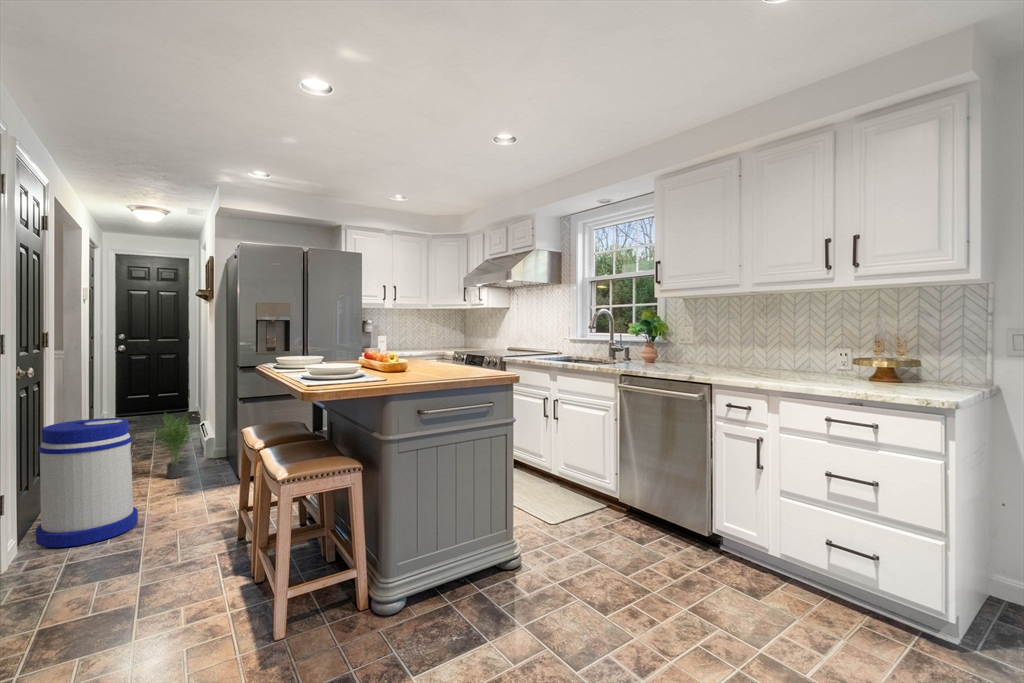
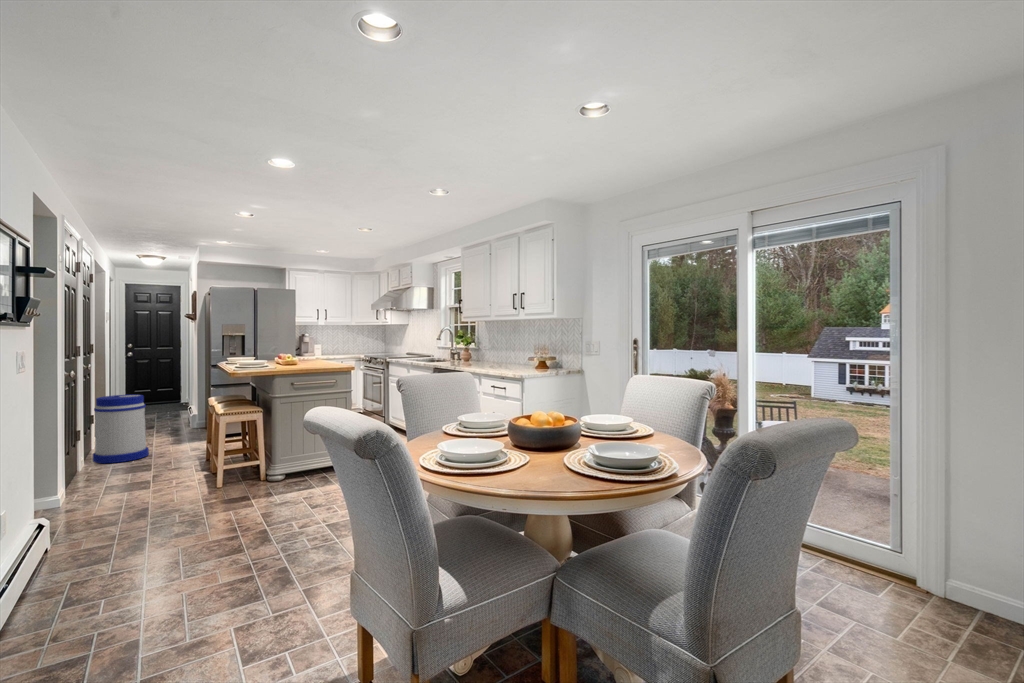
potted plant: present [155,416,188,479] -> none [148,393,185,437]

